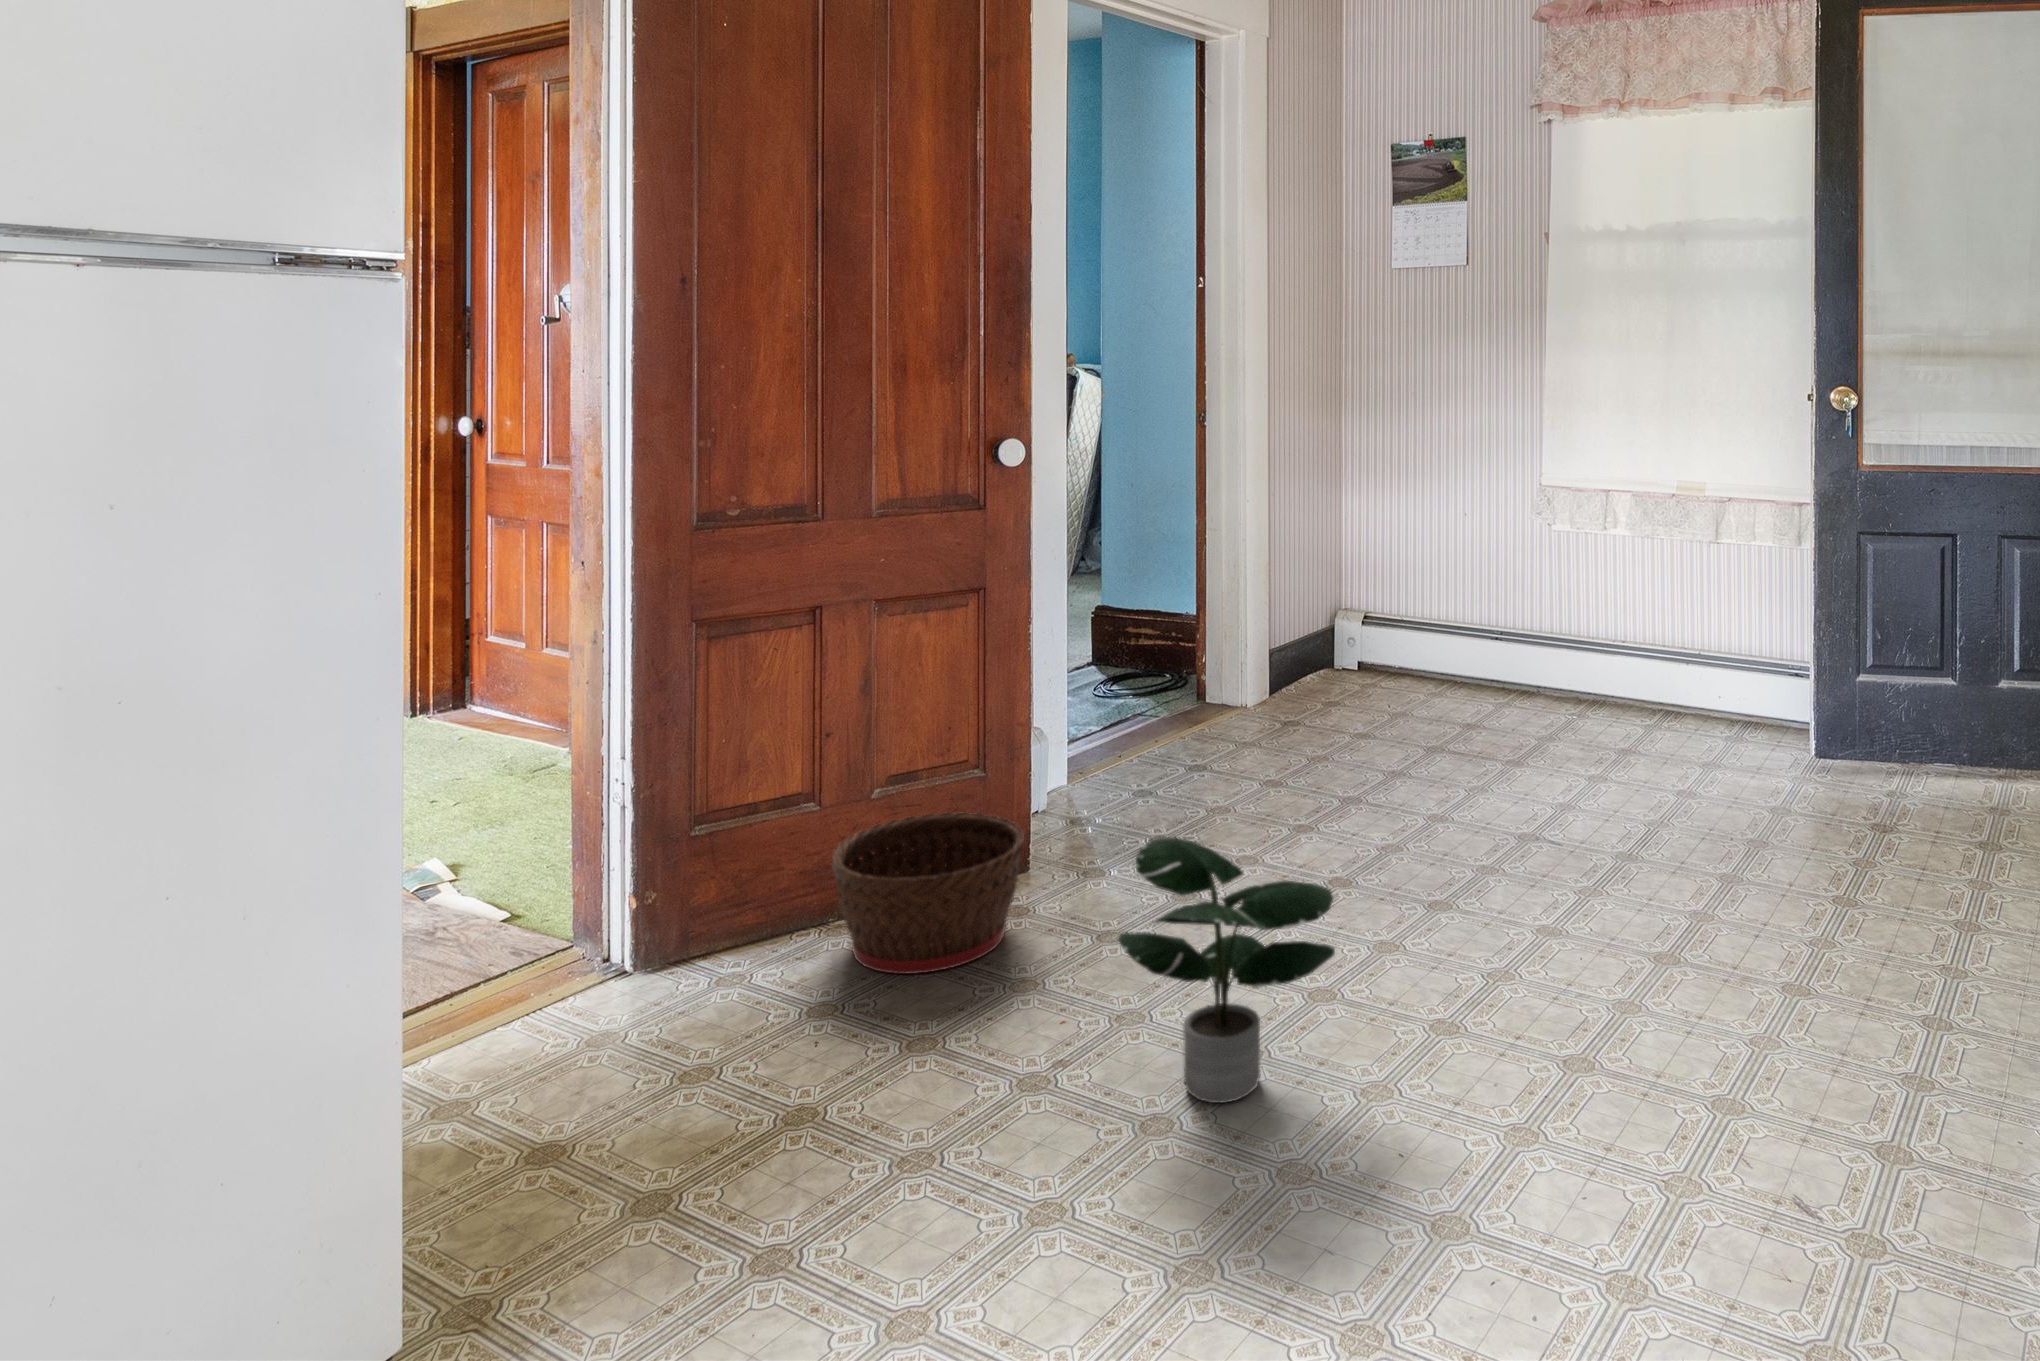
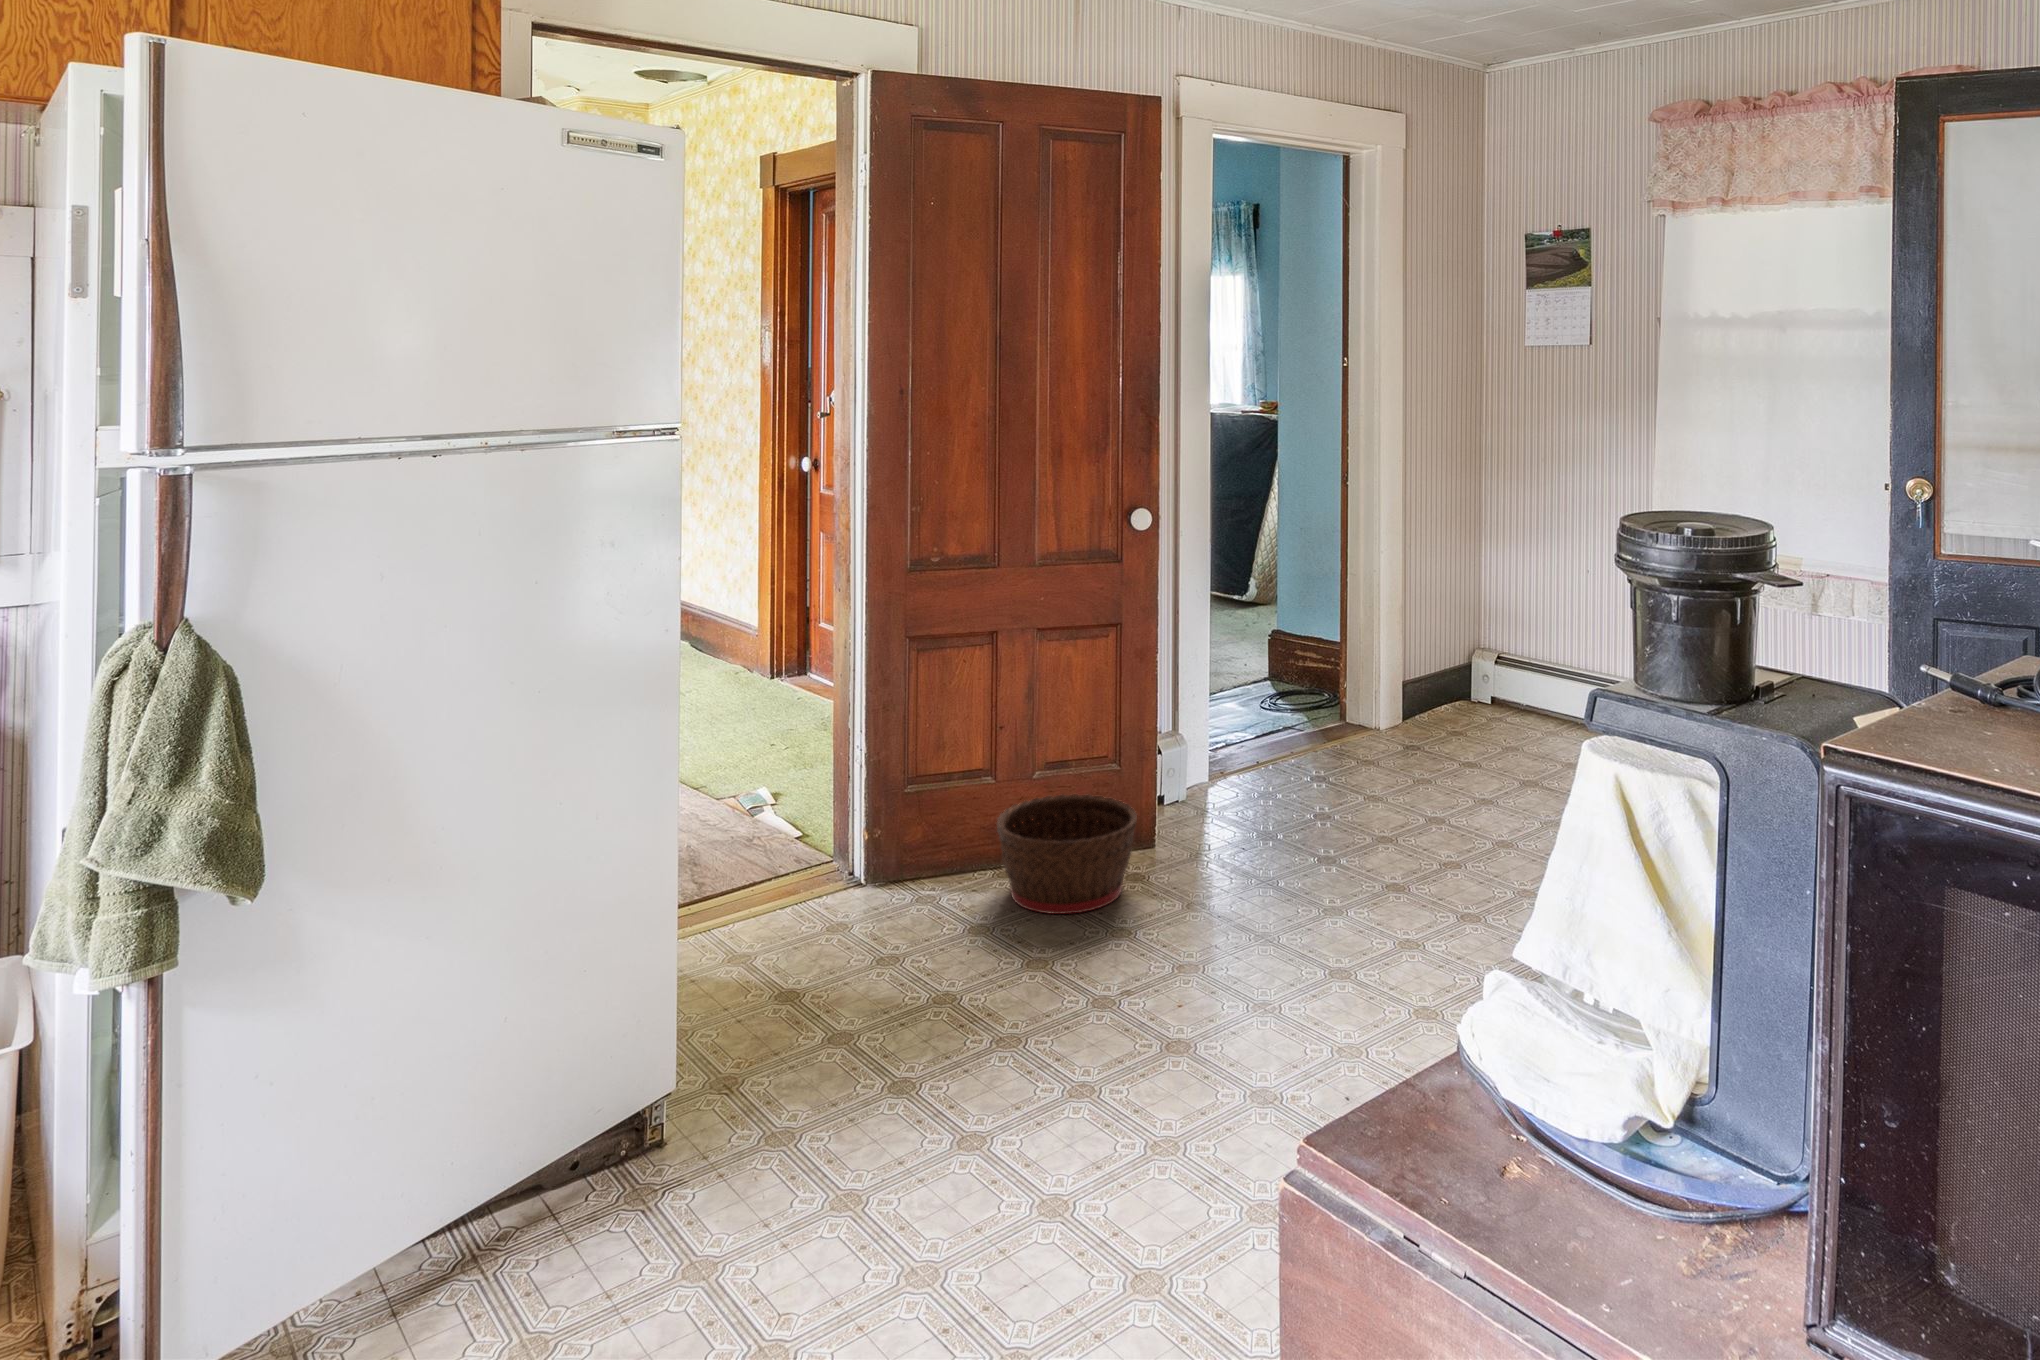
potted plant: present [1118,837,1335,1103] -> none [1159,833,1328,1041]

